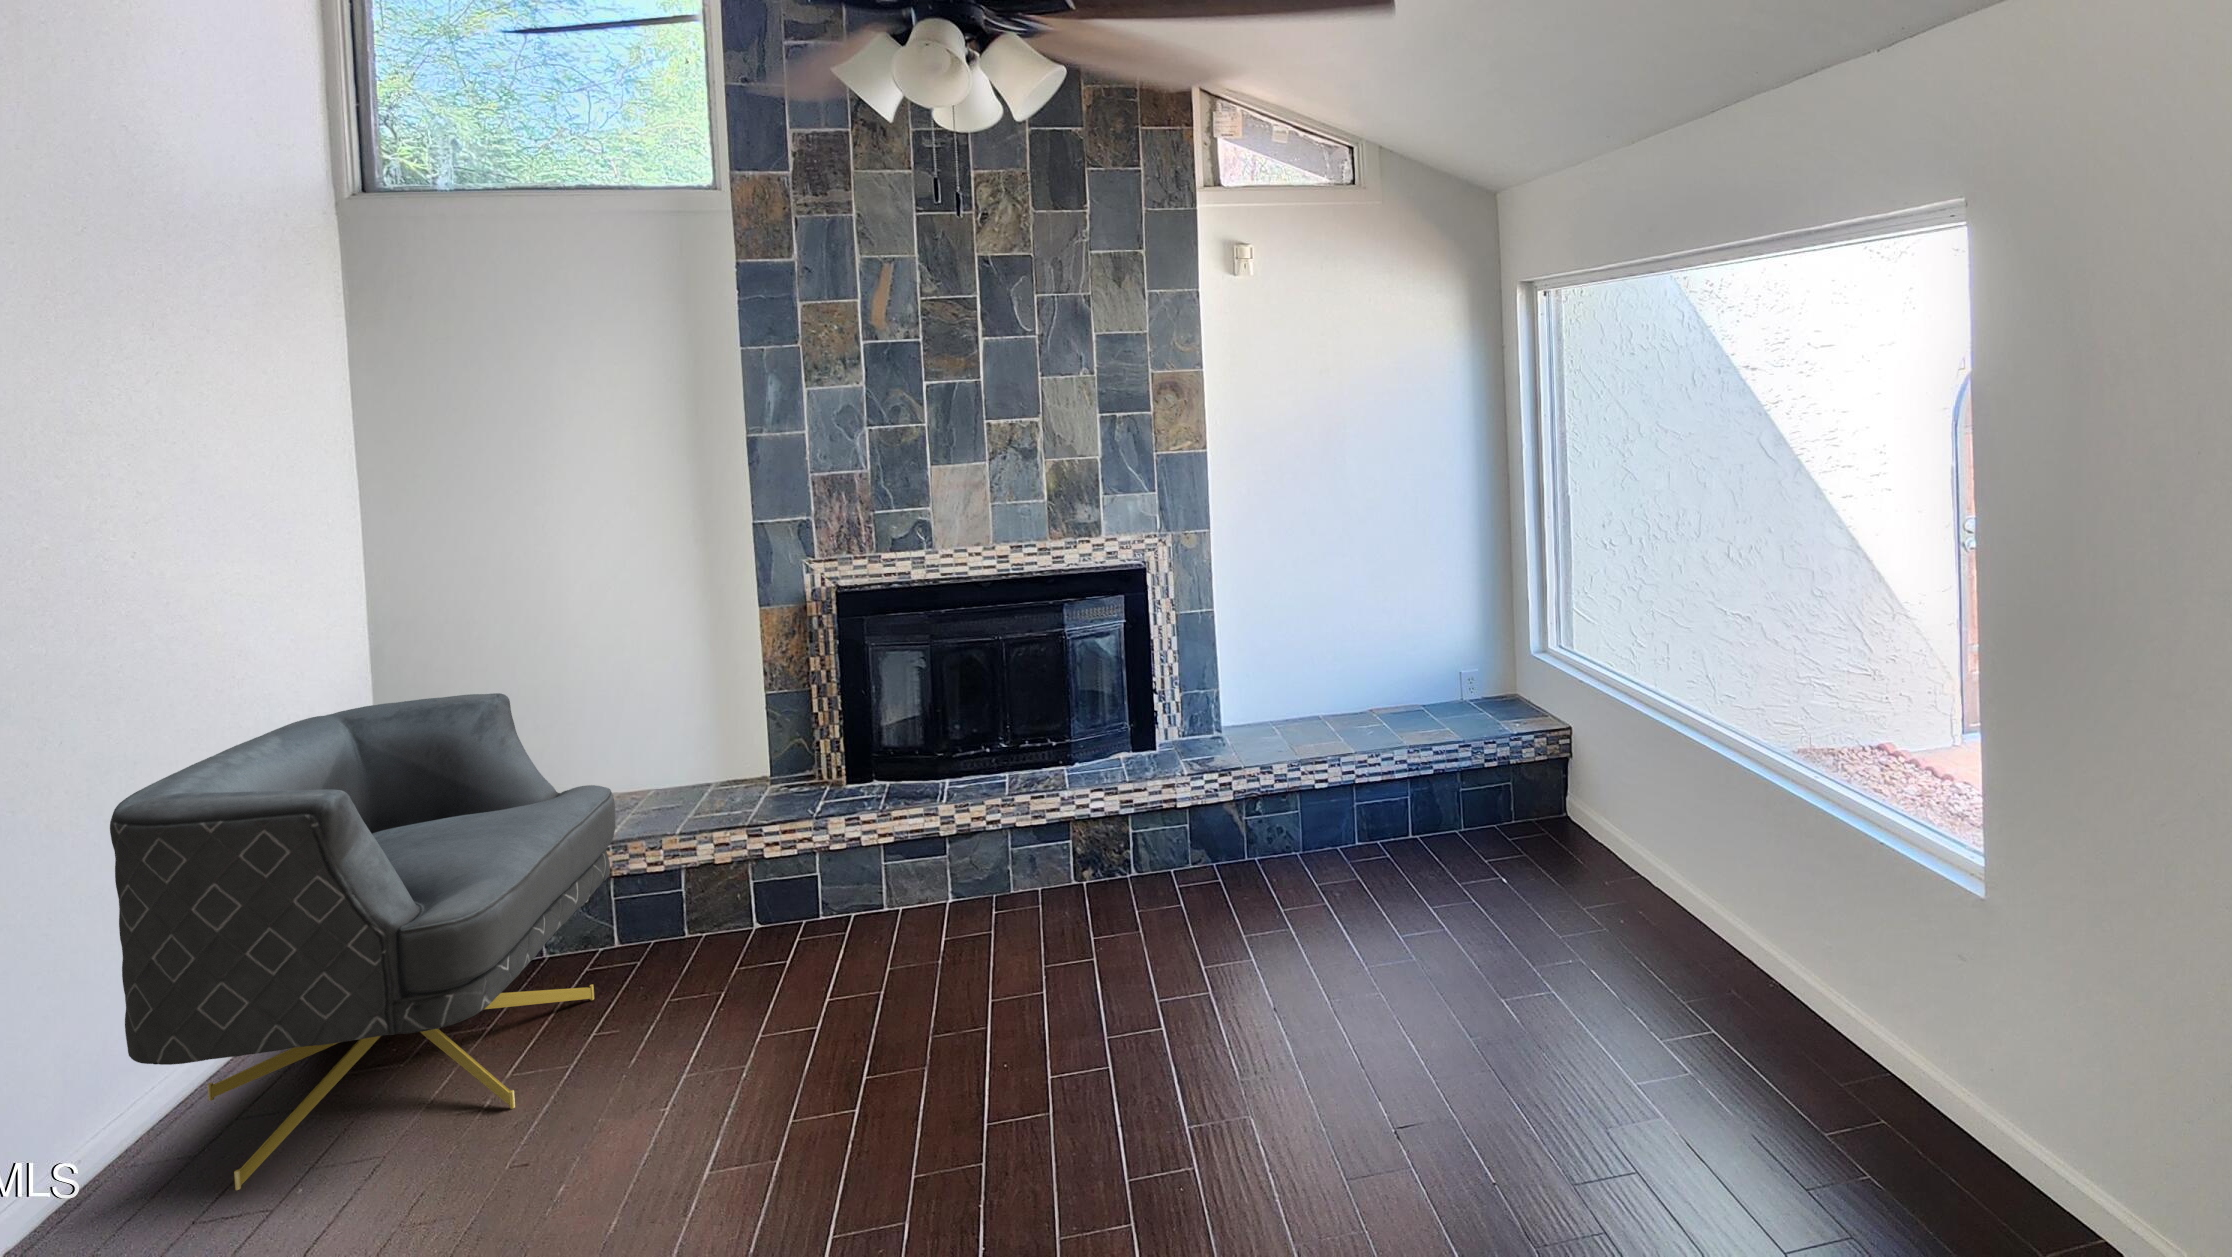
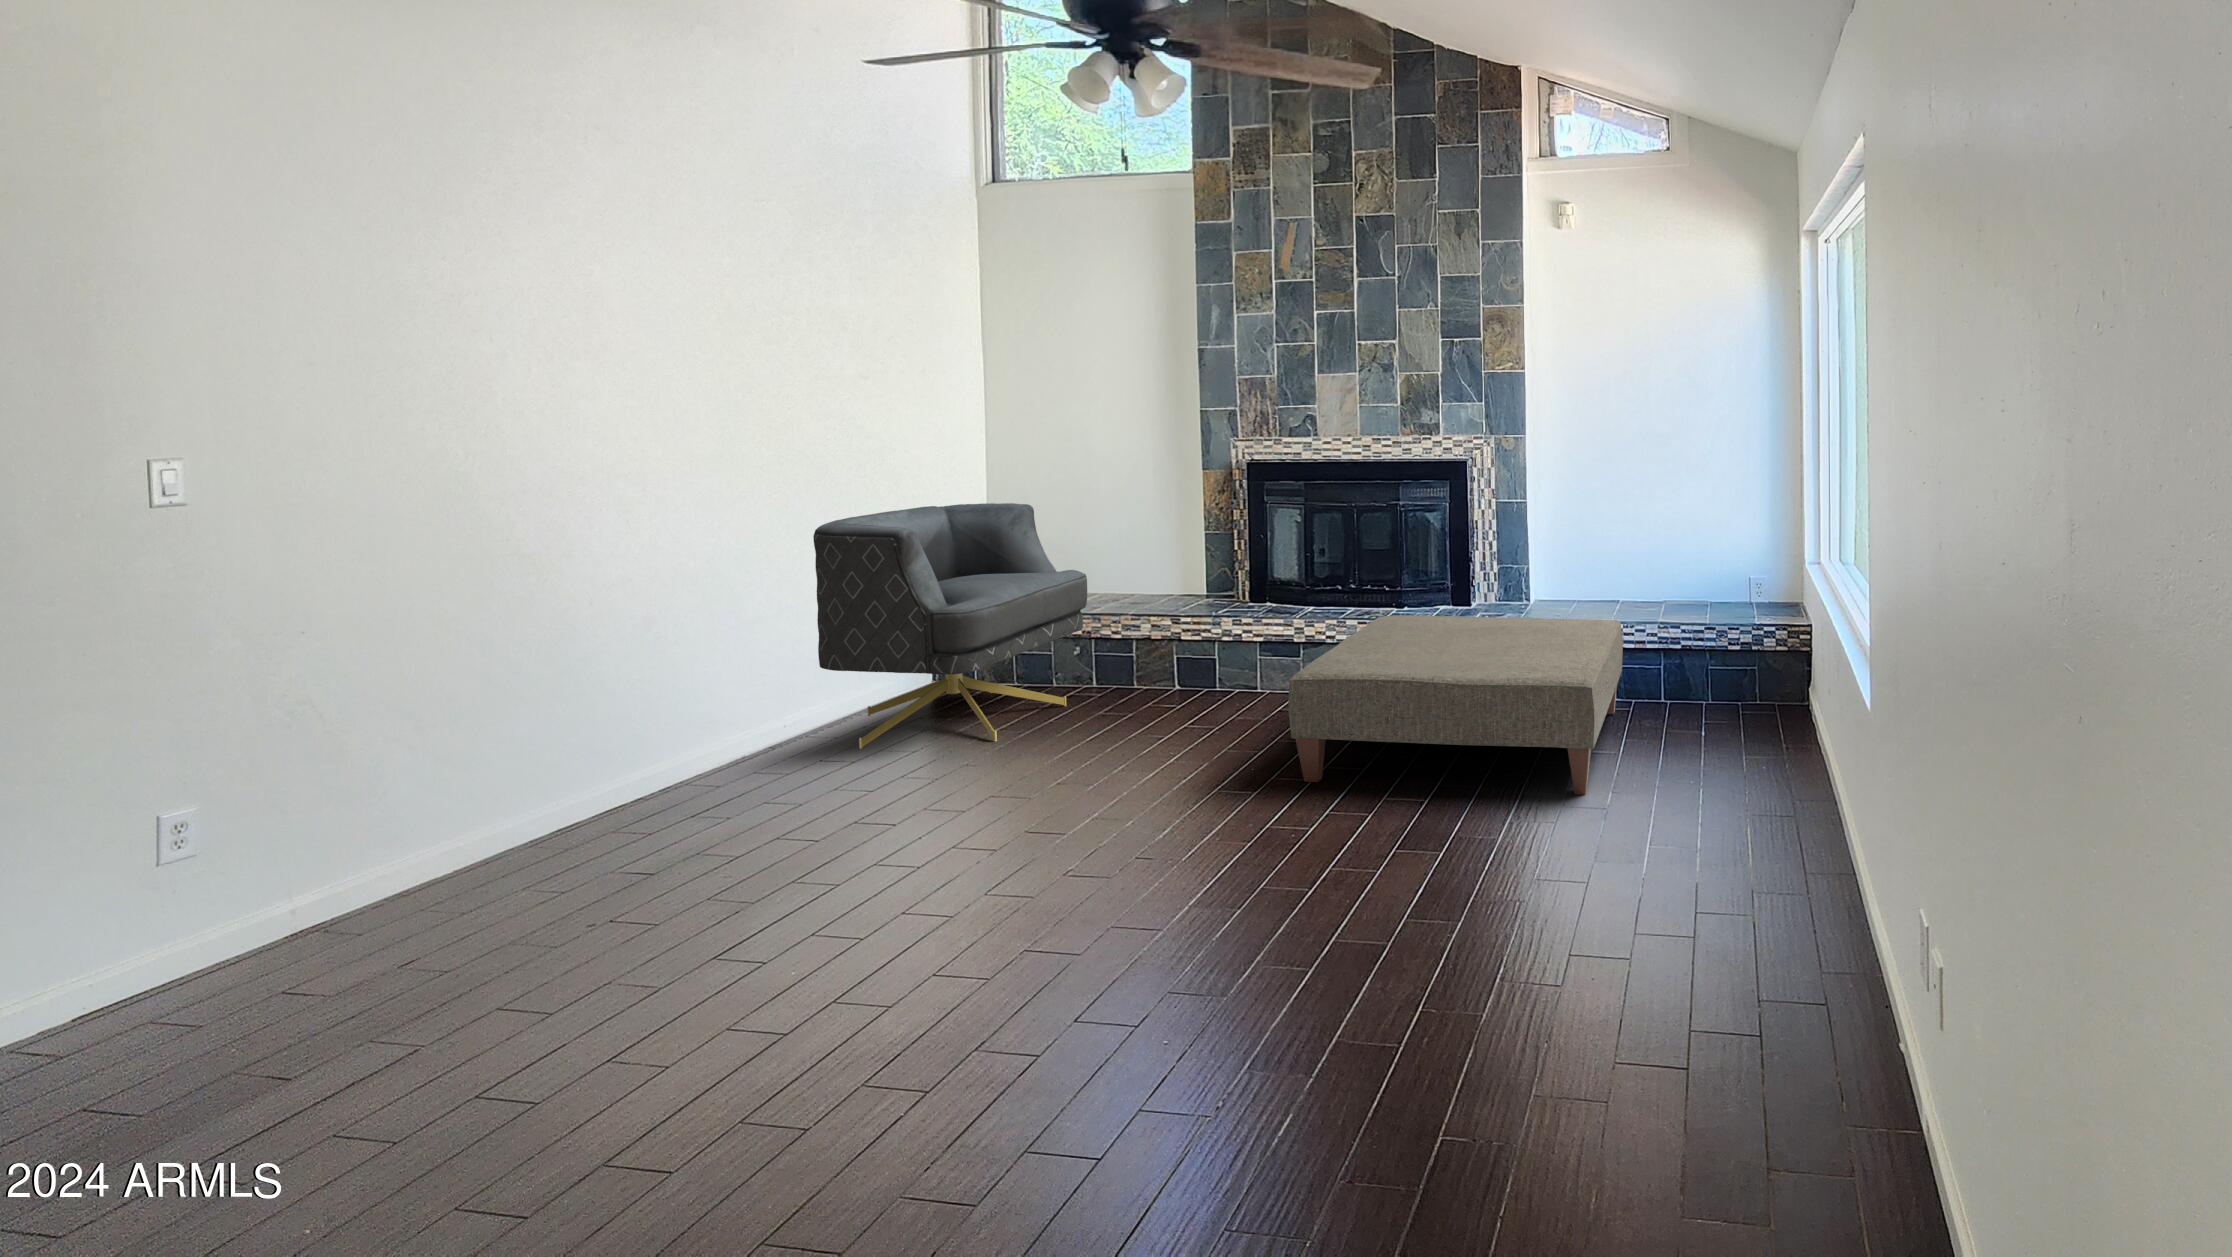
ottoman: none [1073,756,1491,1081] -> present [1288,615,1623,795]

